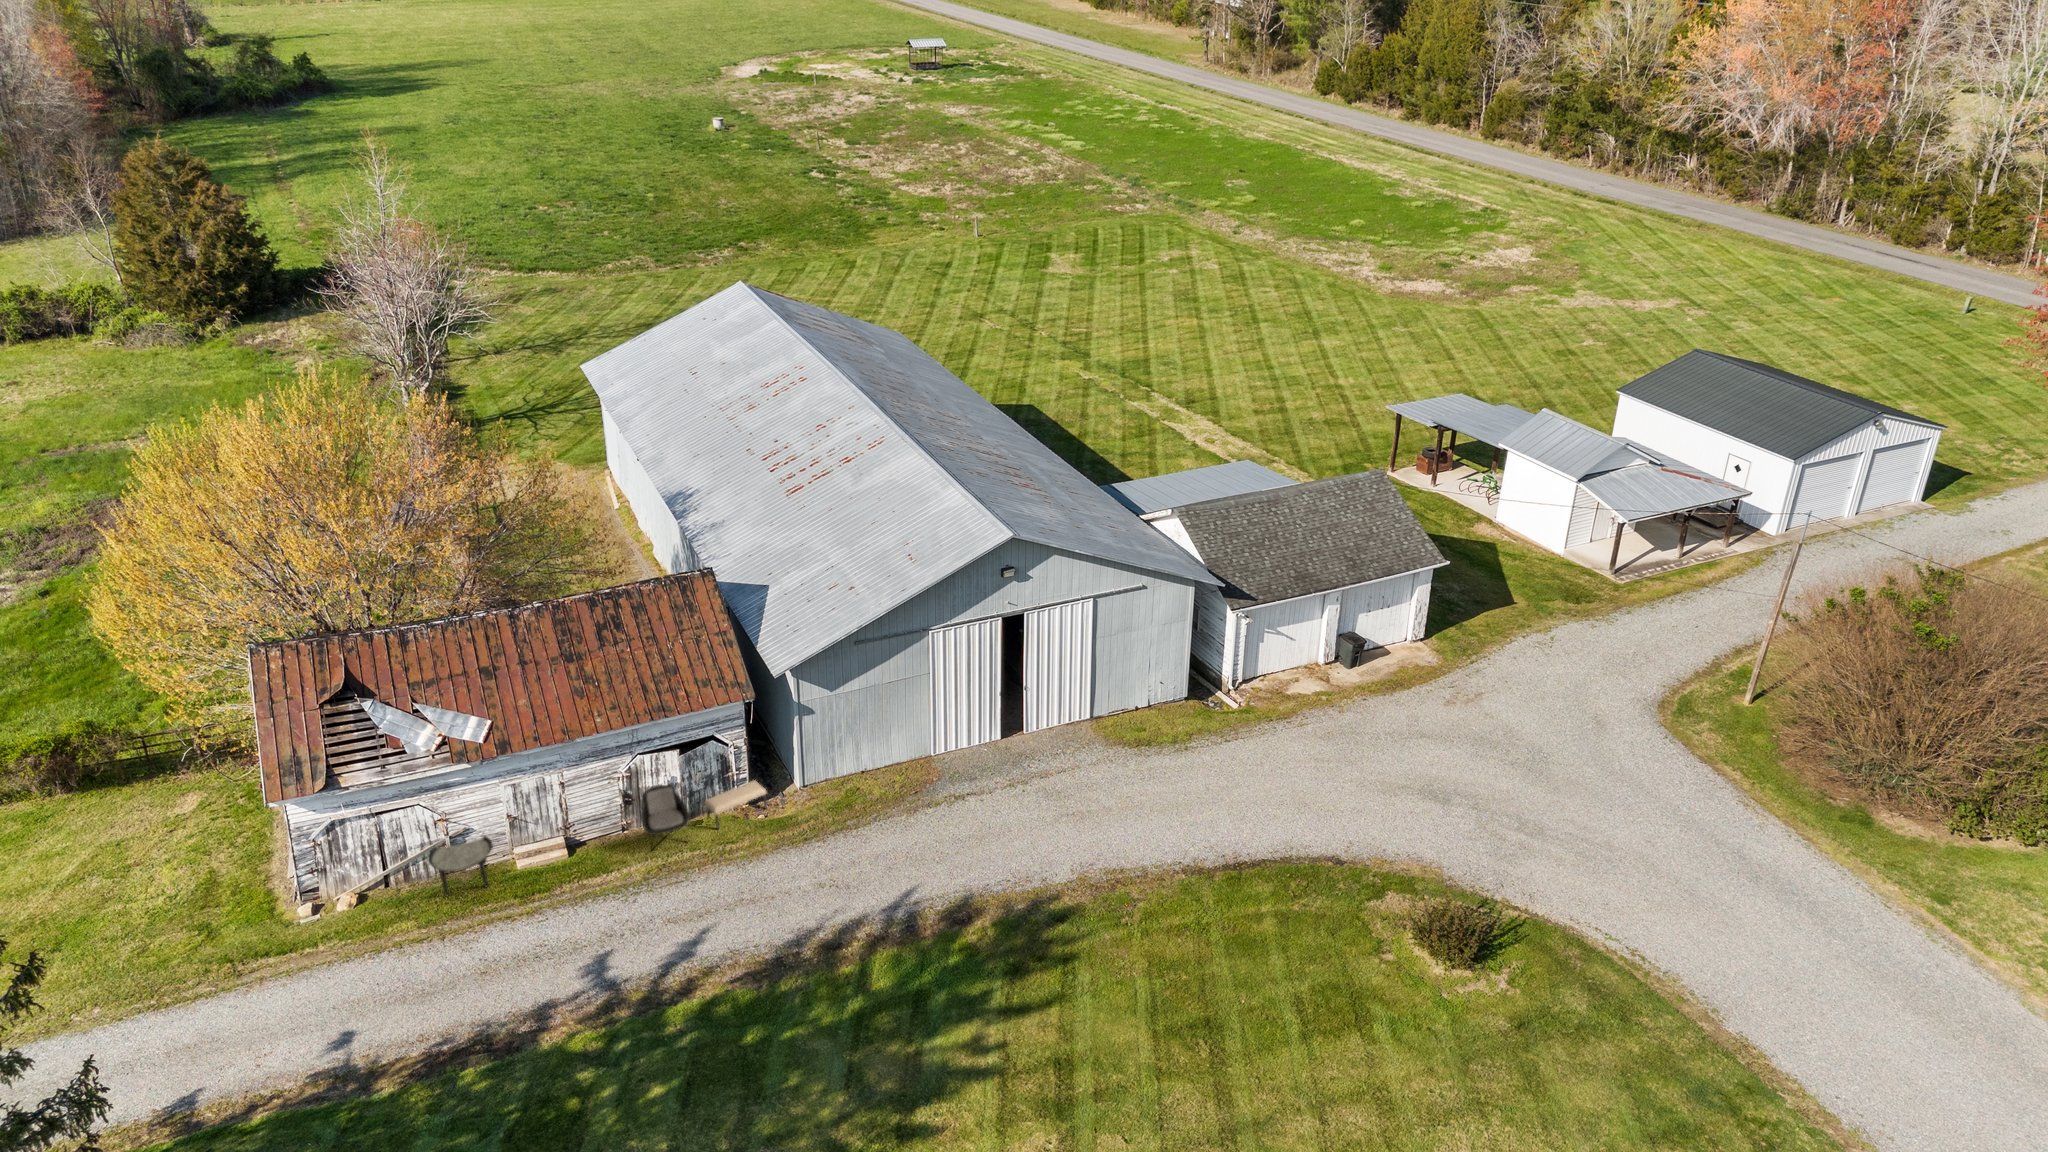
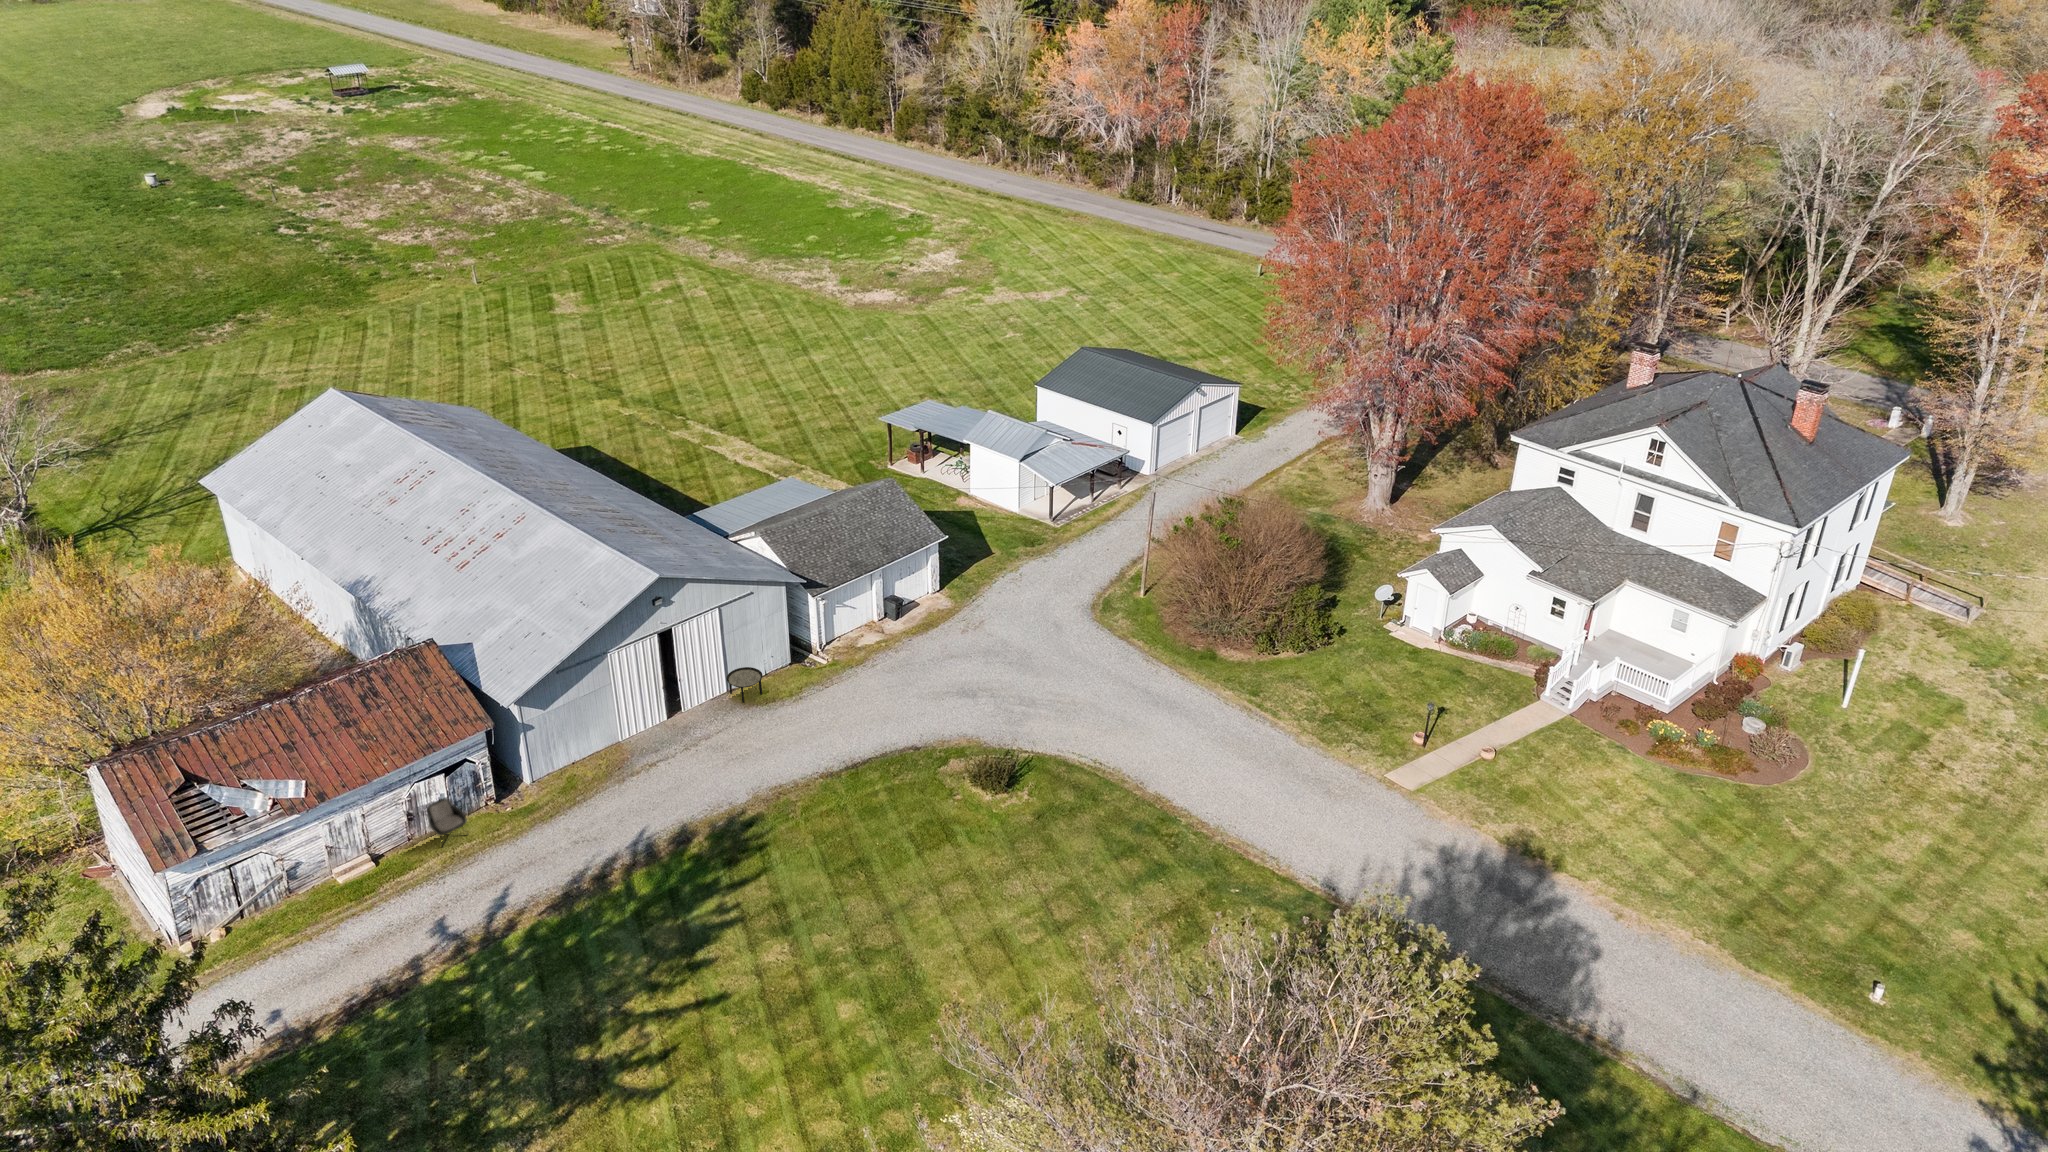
bench: present [705,780,767,828] -> none [471,782,517,822]
round table: present [428,836,493,896] -> present [726,667,763,703]

